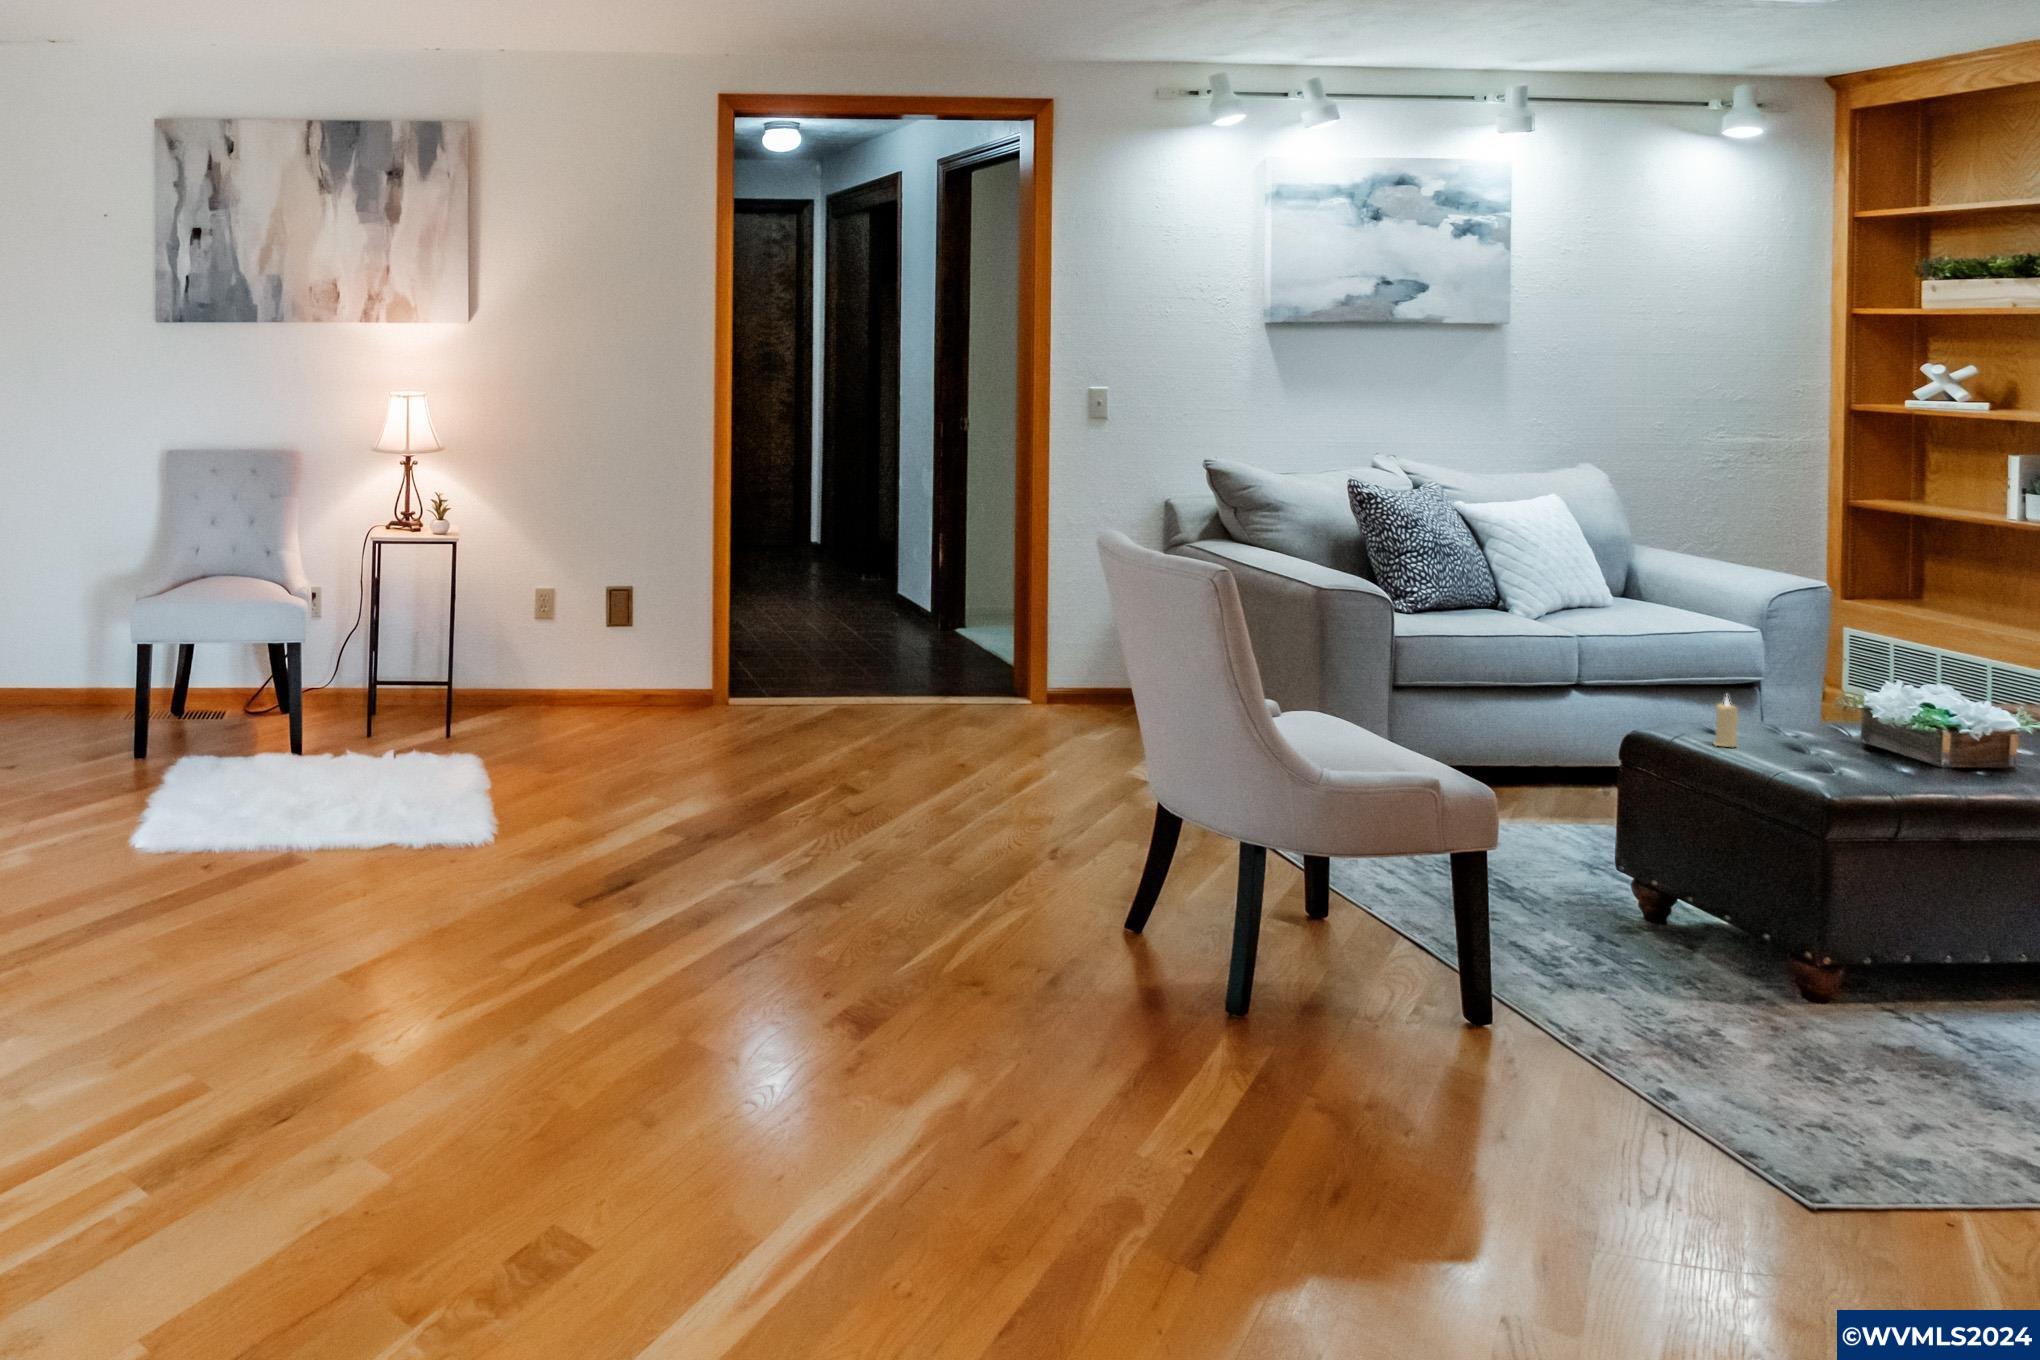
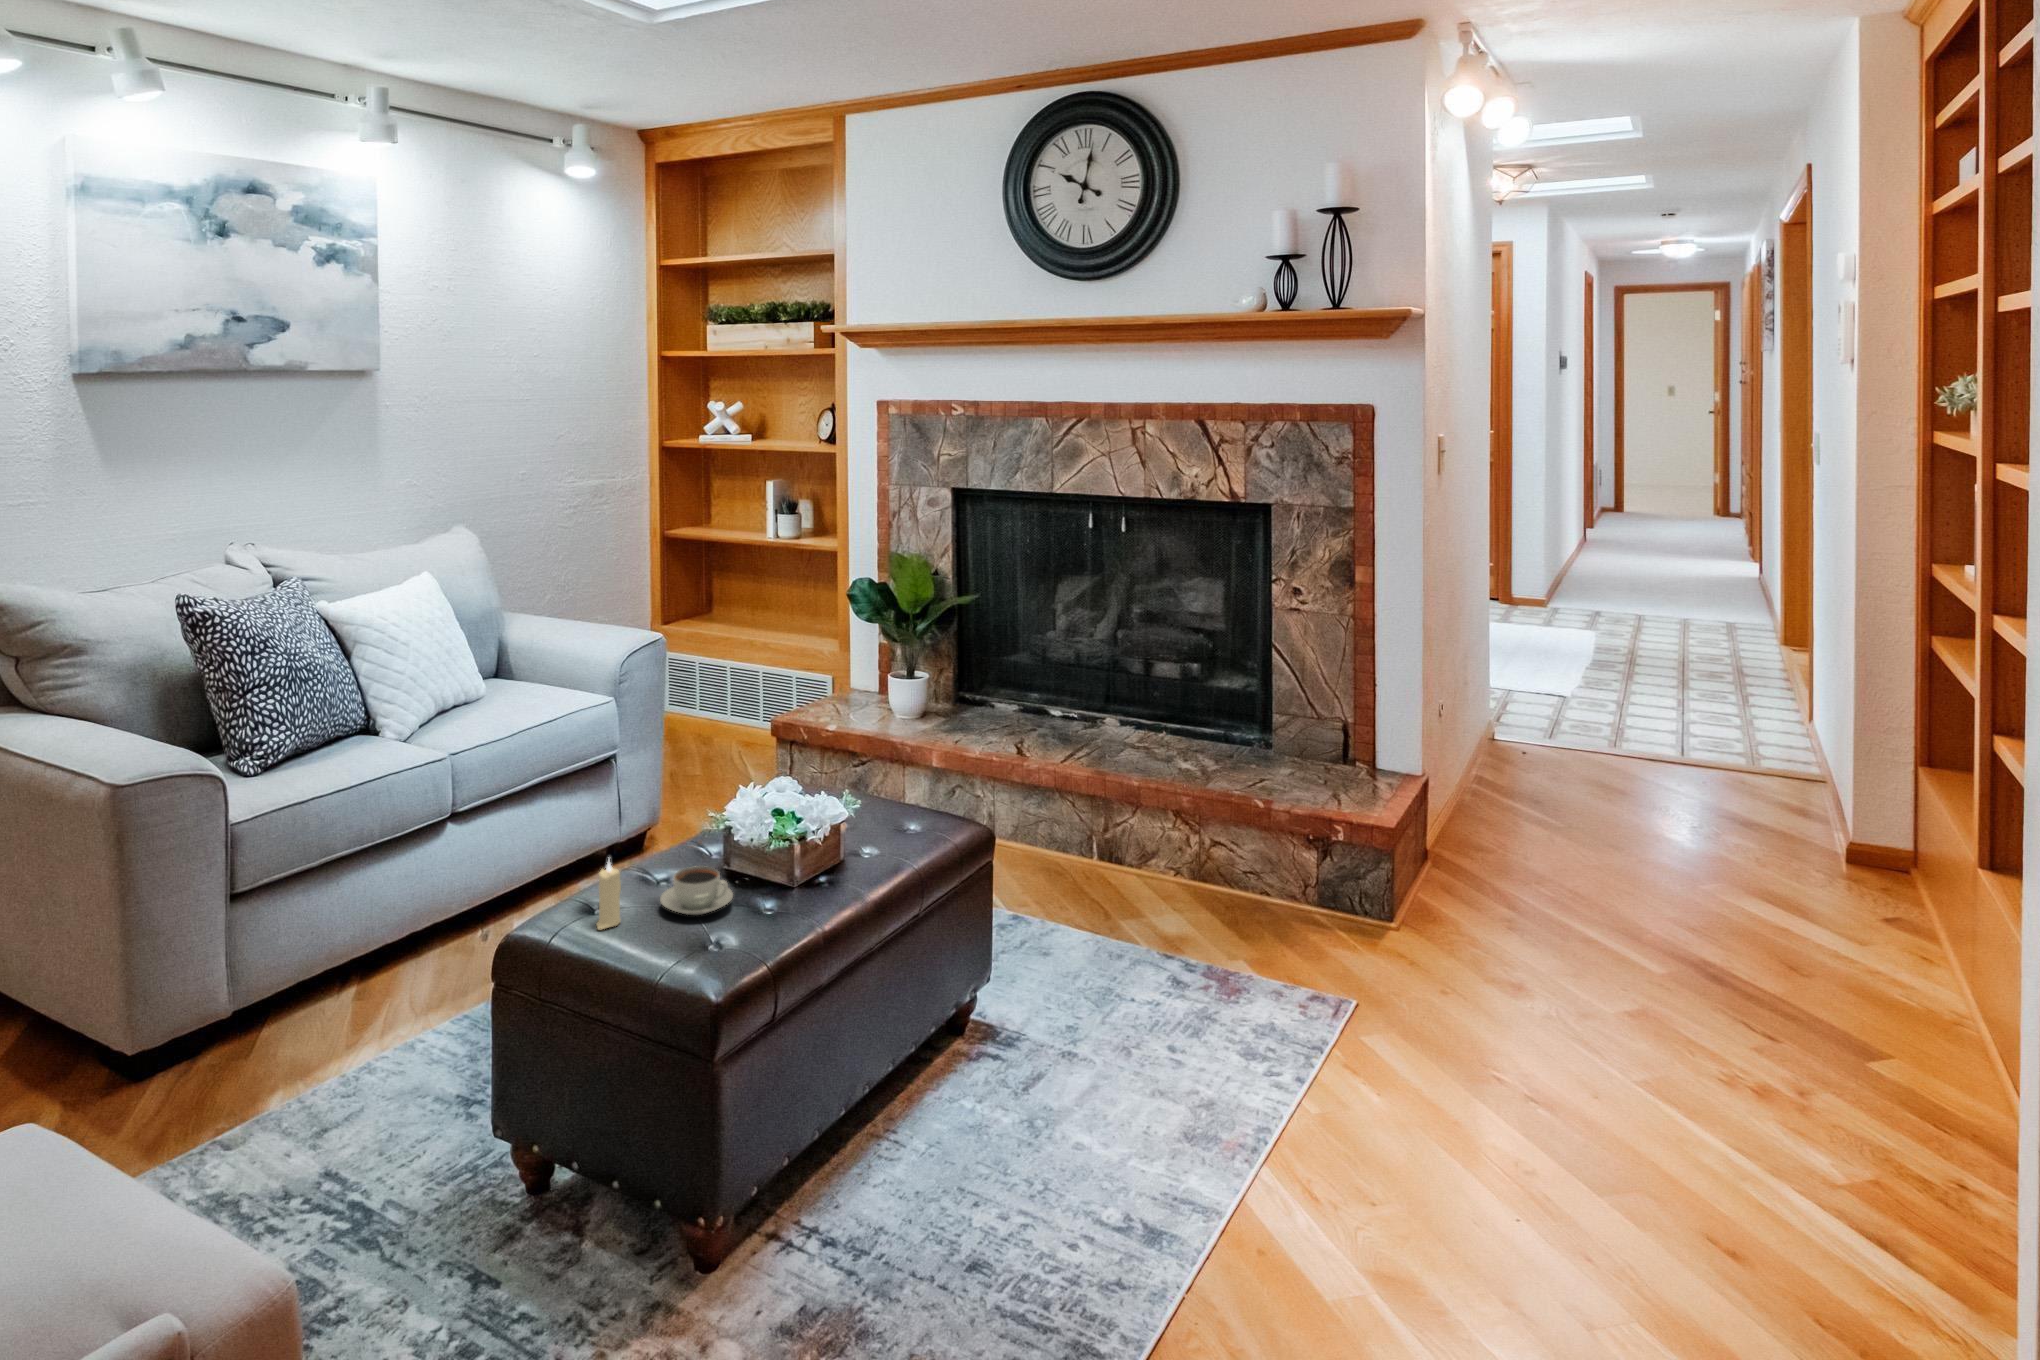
coffee cup: none [1779,726,1860,762] -> present [660,866,733,915]

